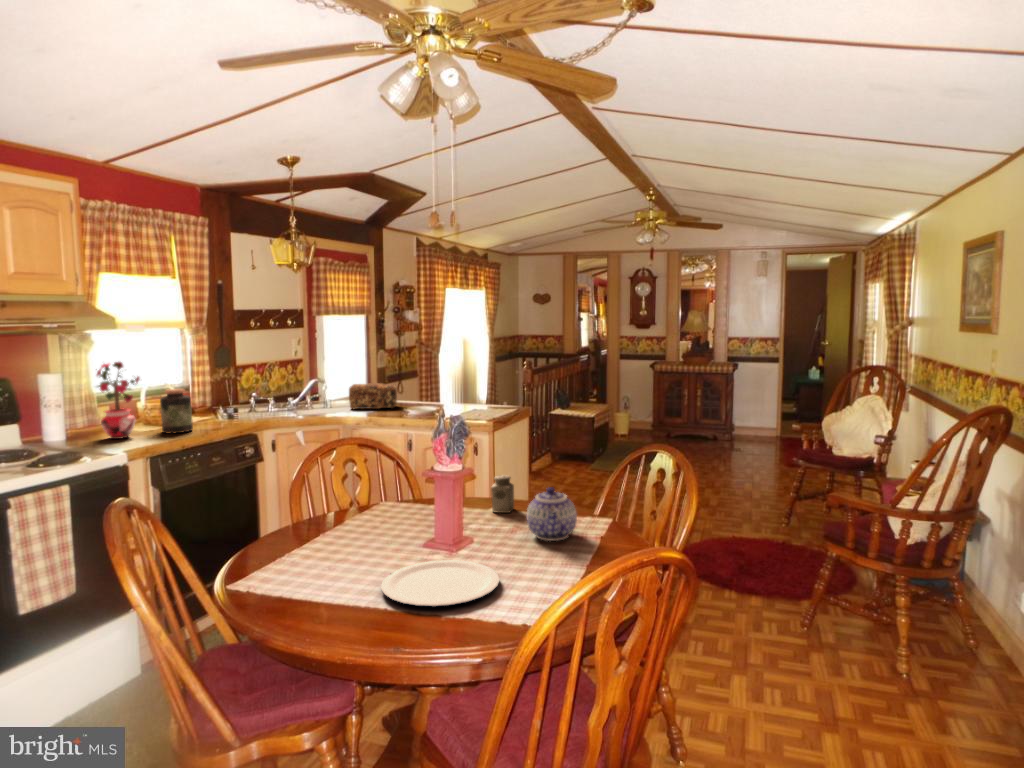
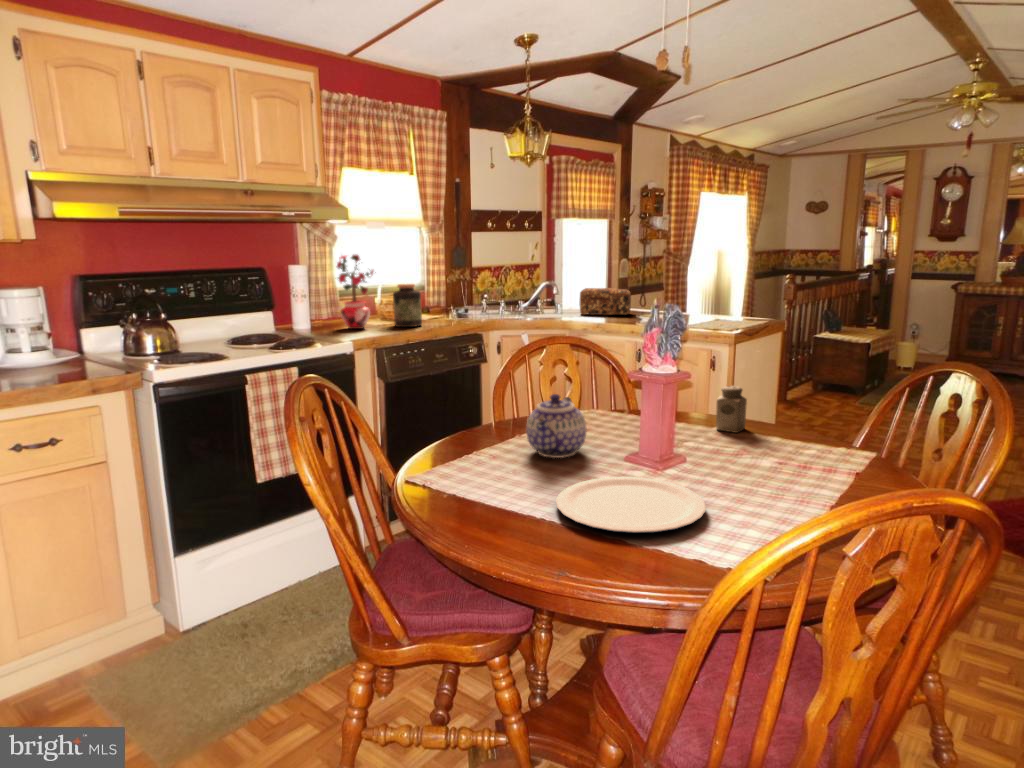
teapot: present [527,487,577,541] -> present [526,394,587,458]

